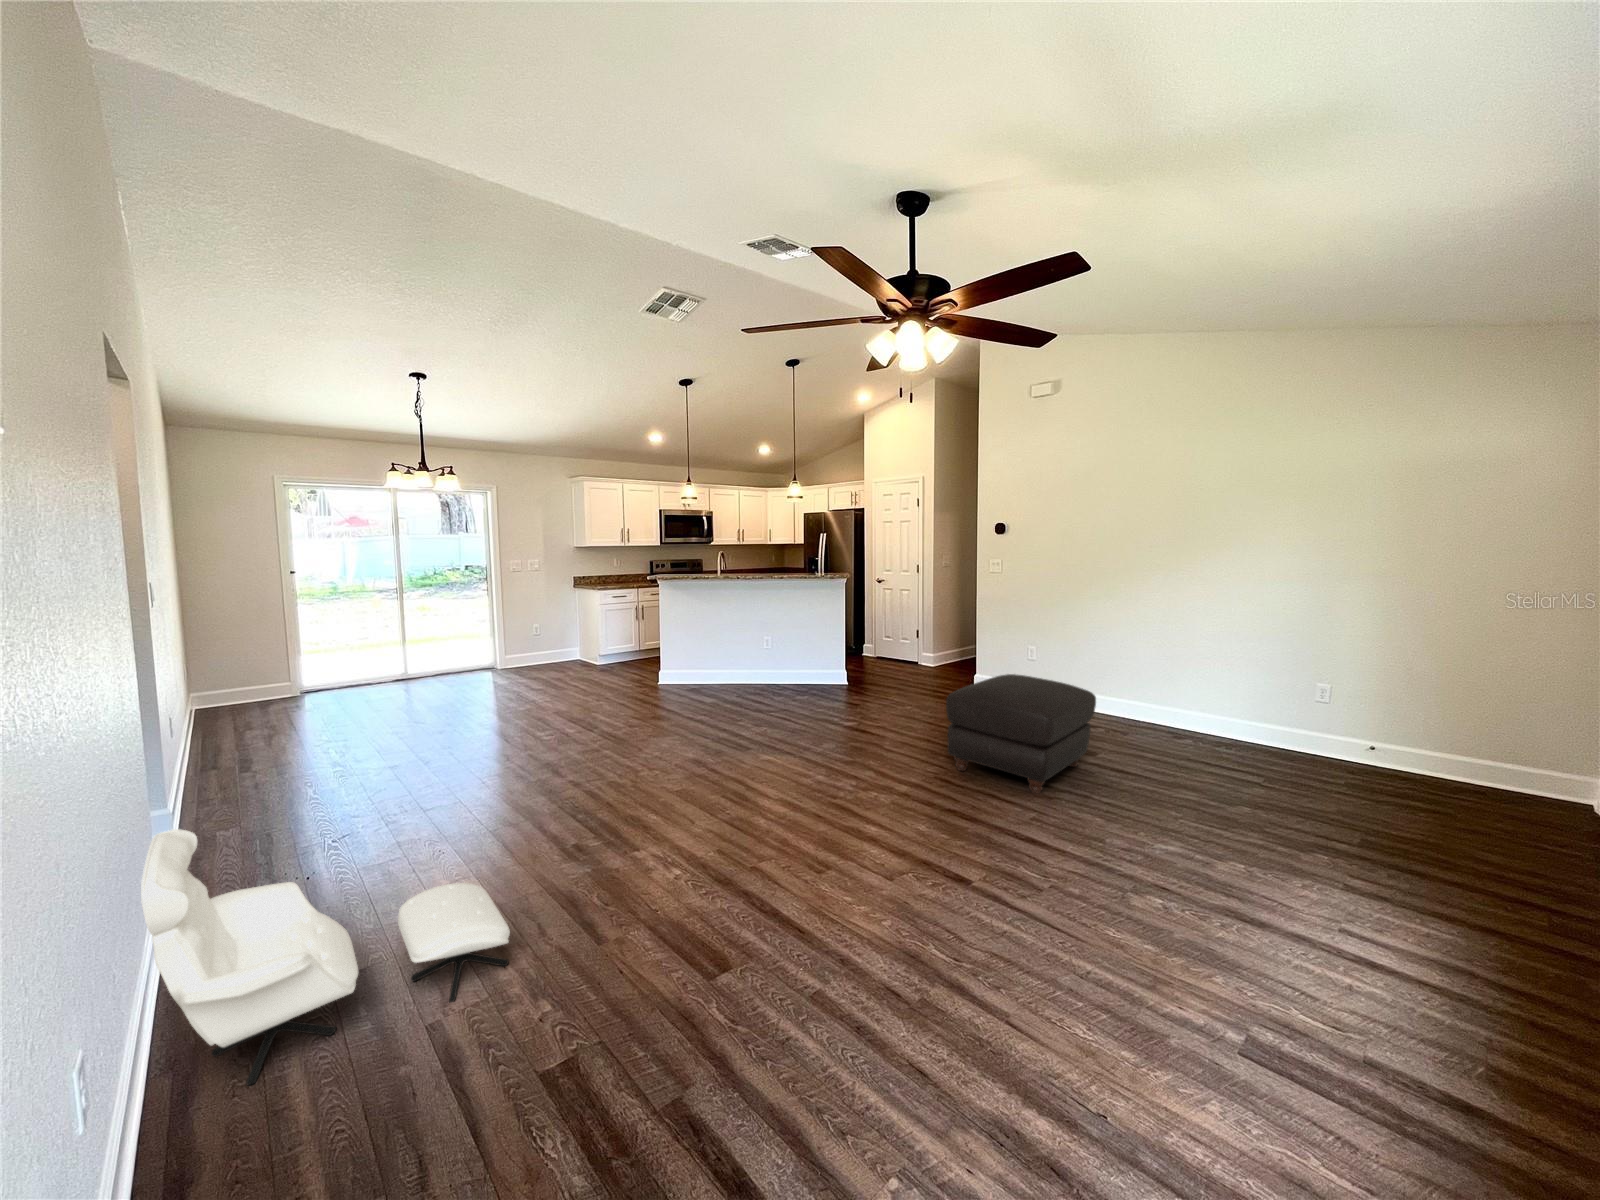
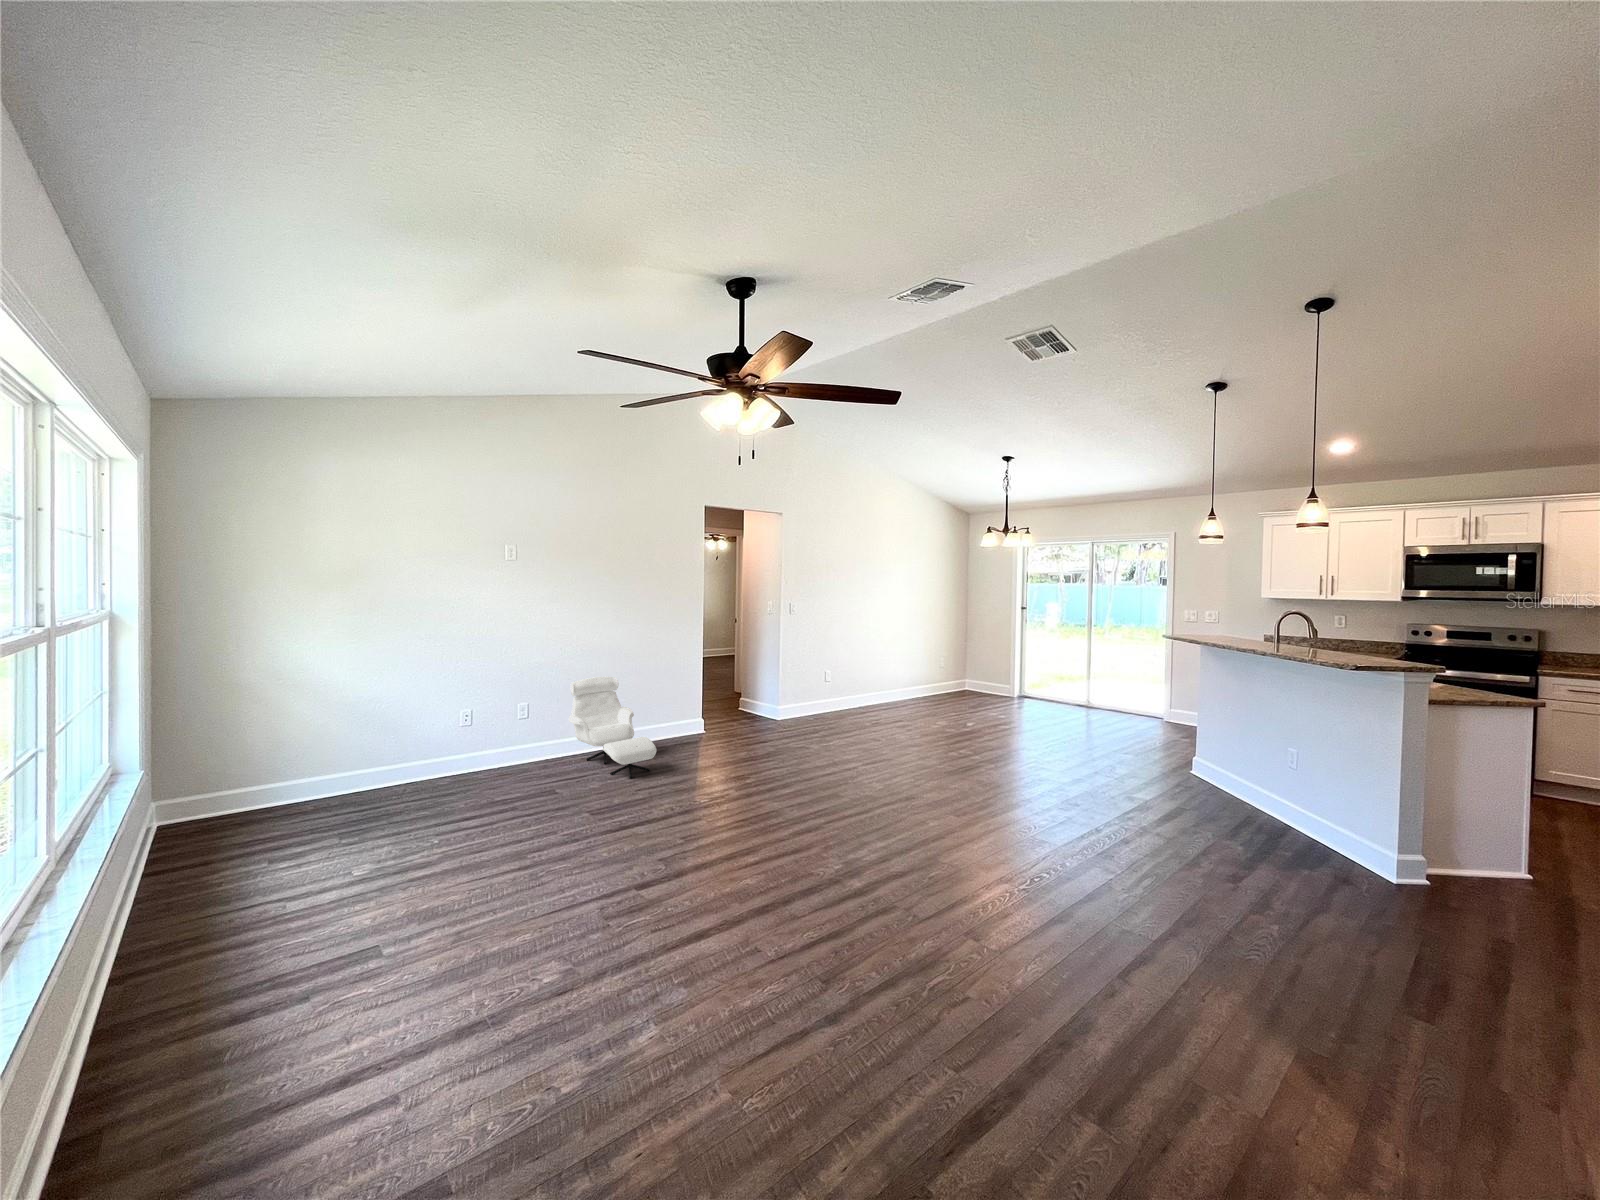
ottoman: present [946,674,1096,793] -> none [817,806,1089,1060]

